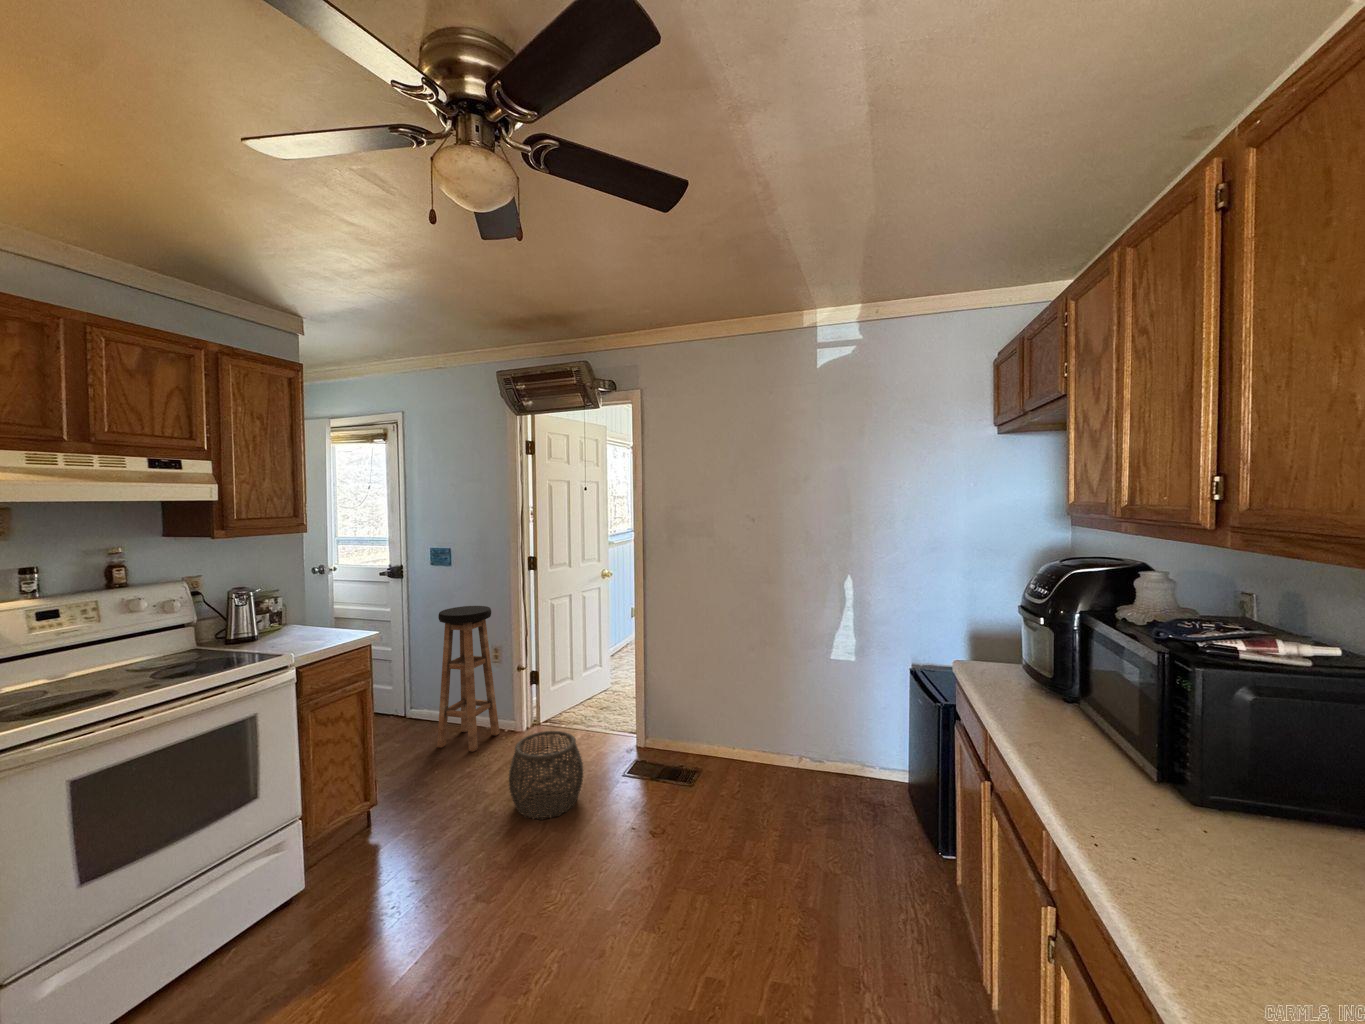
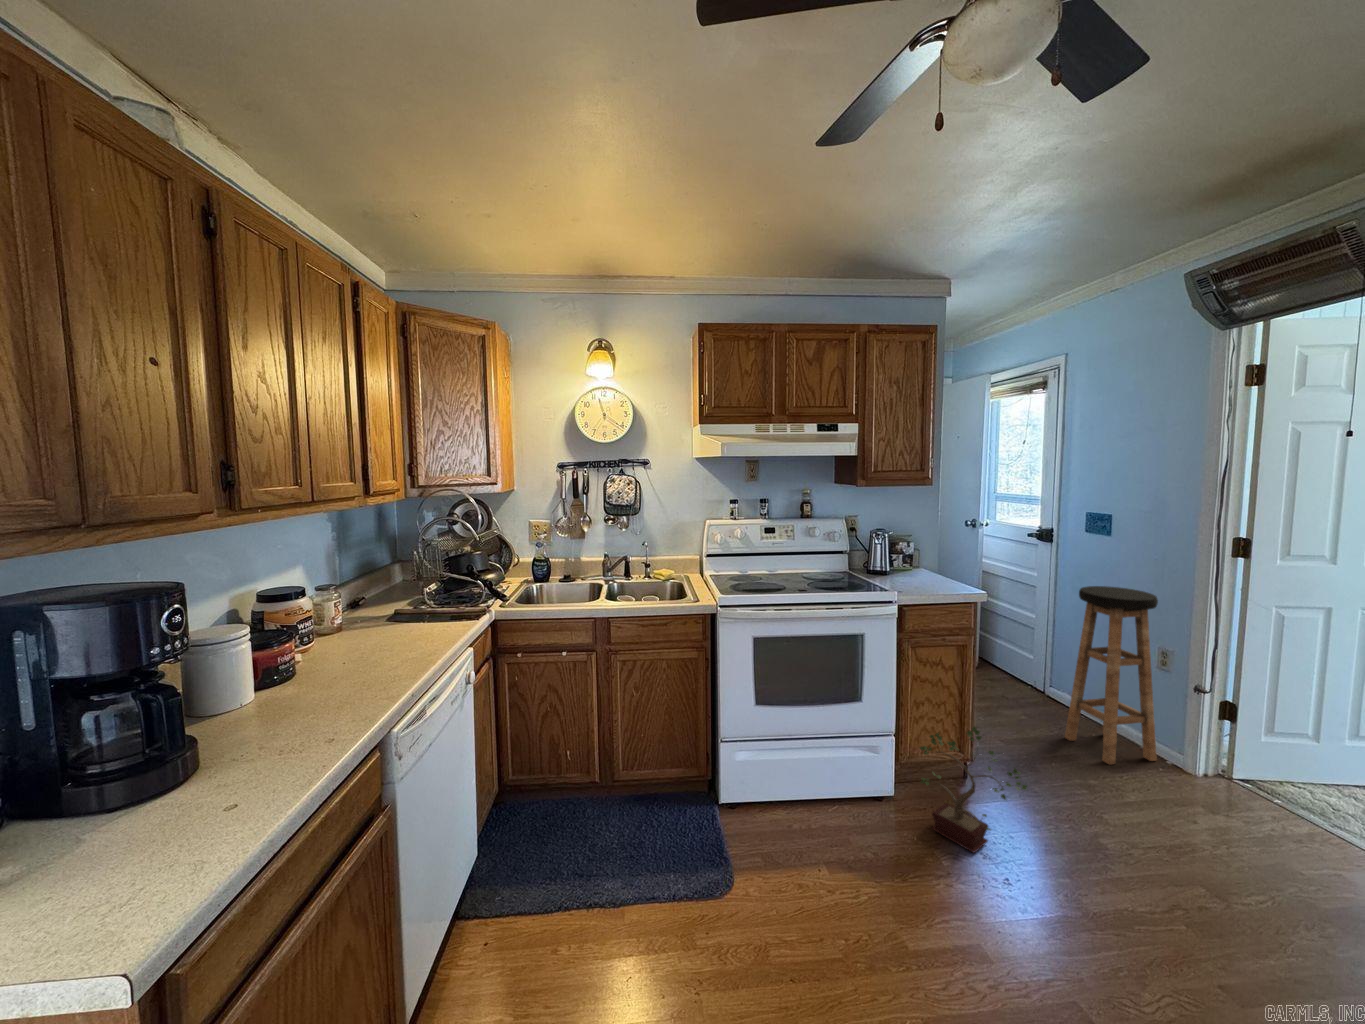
woven basket: present [509,731,583,820] -> none [1128,781,1275,923]
potted plant: none [338,760,455,890] -> present [920,727,1028,853]

